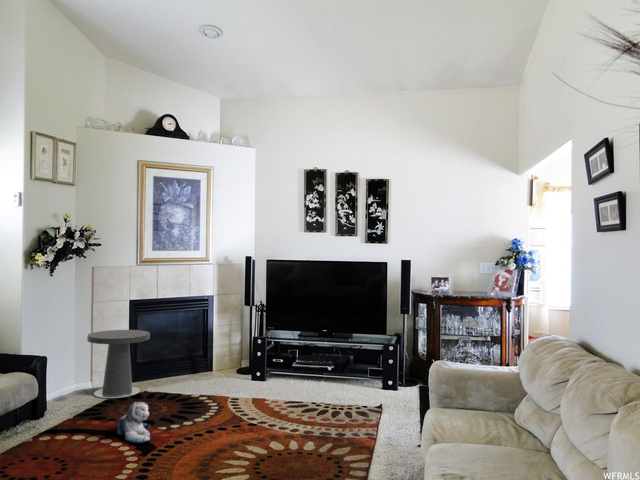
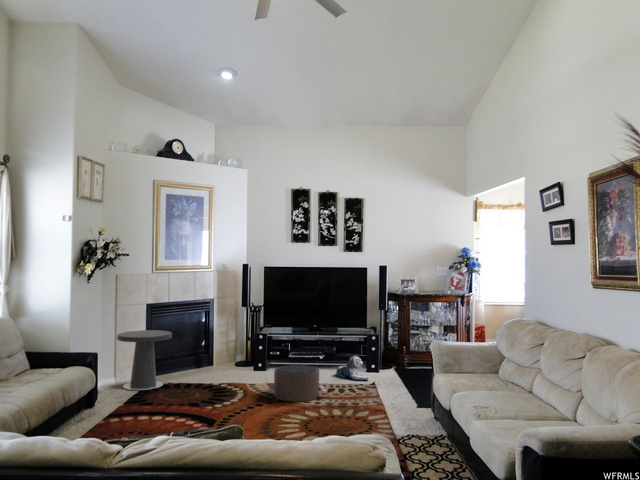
pouf: none [240,379,311,426] -> present [269,365,327,402]
plush toy: present [117,402,151,443] -> present [336,356,369,380]

